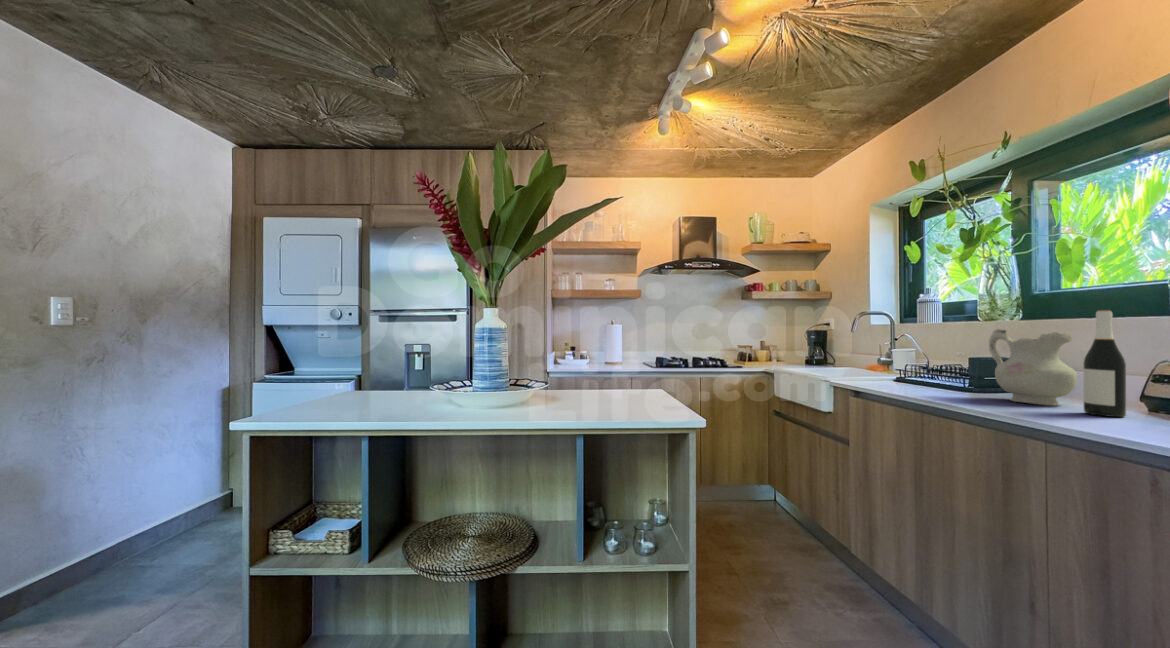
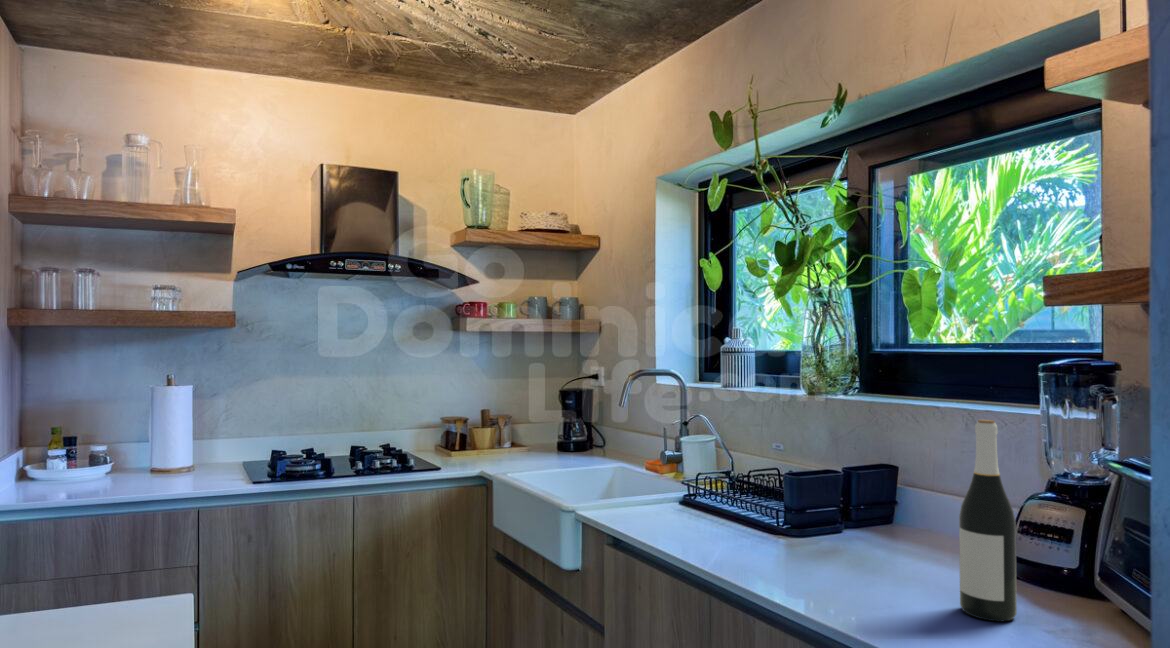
ceramic pitcher: present [989,329,1077,406] -> none [823,434,943,584]

